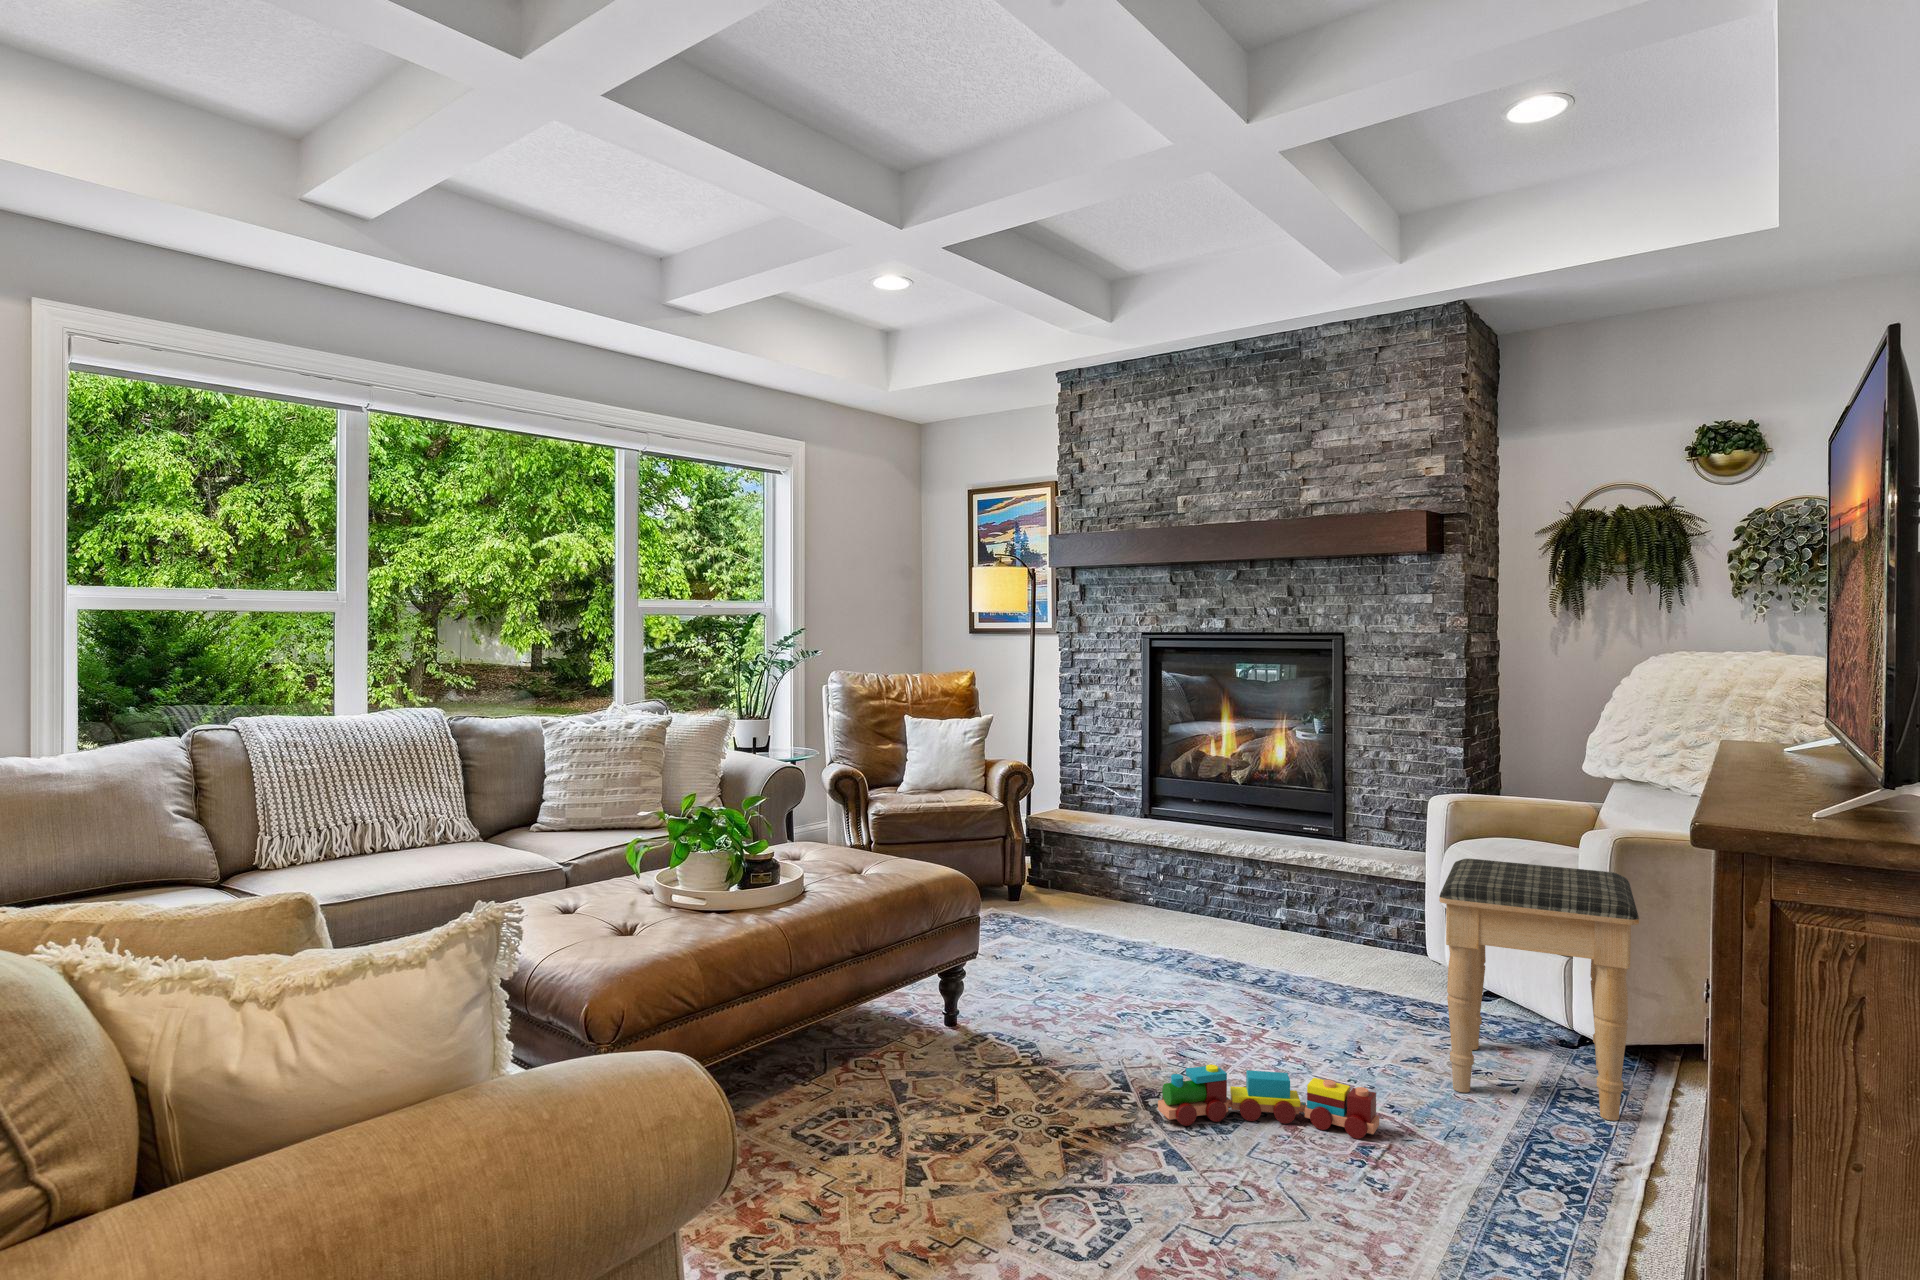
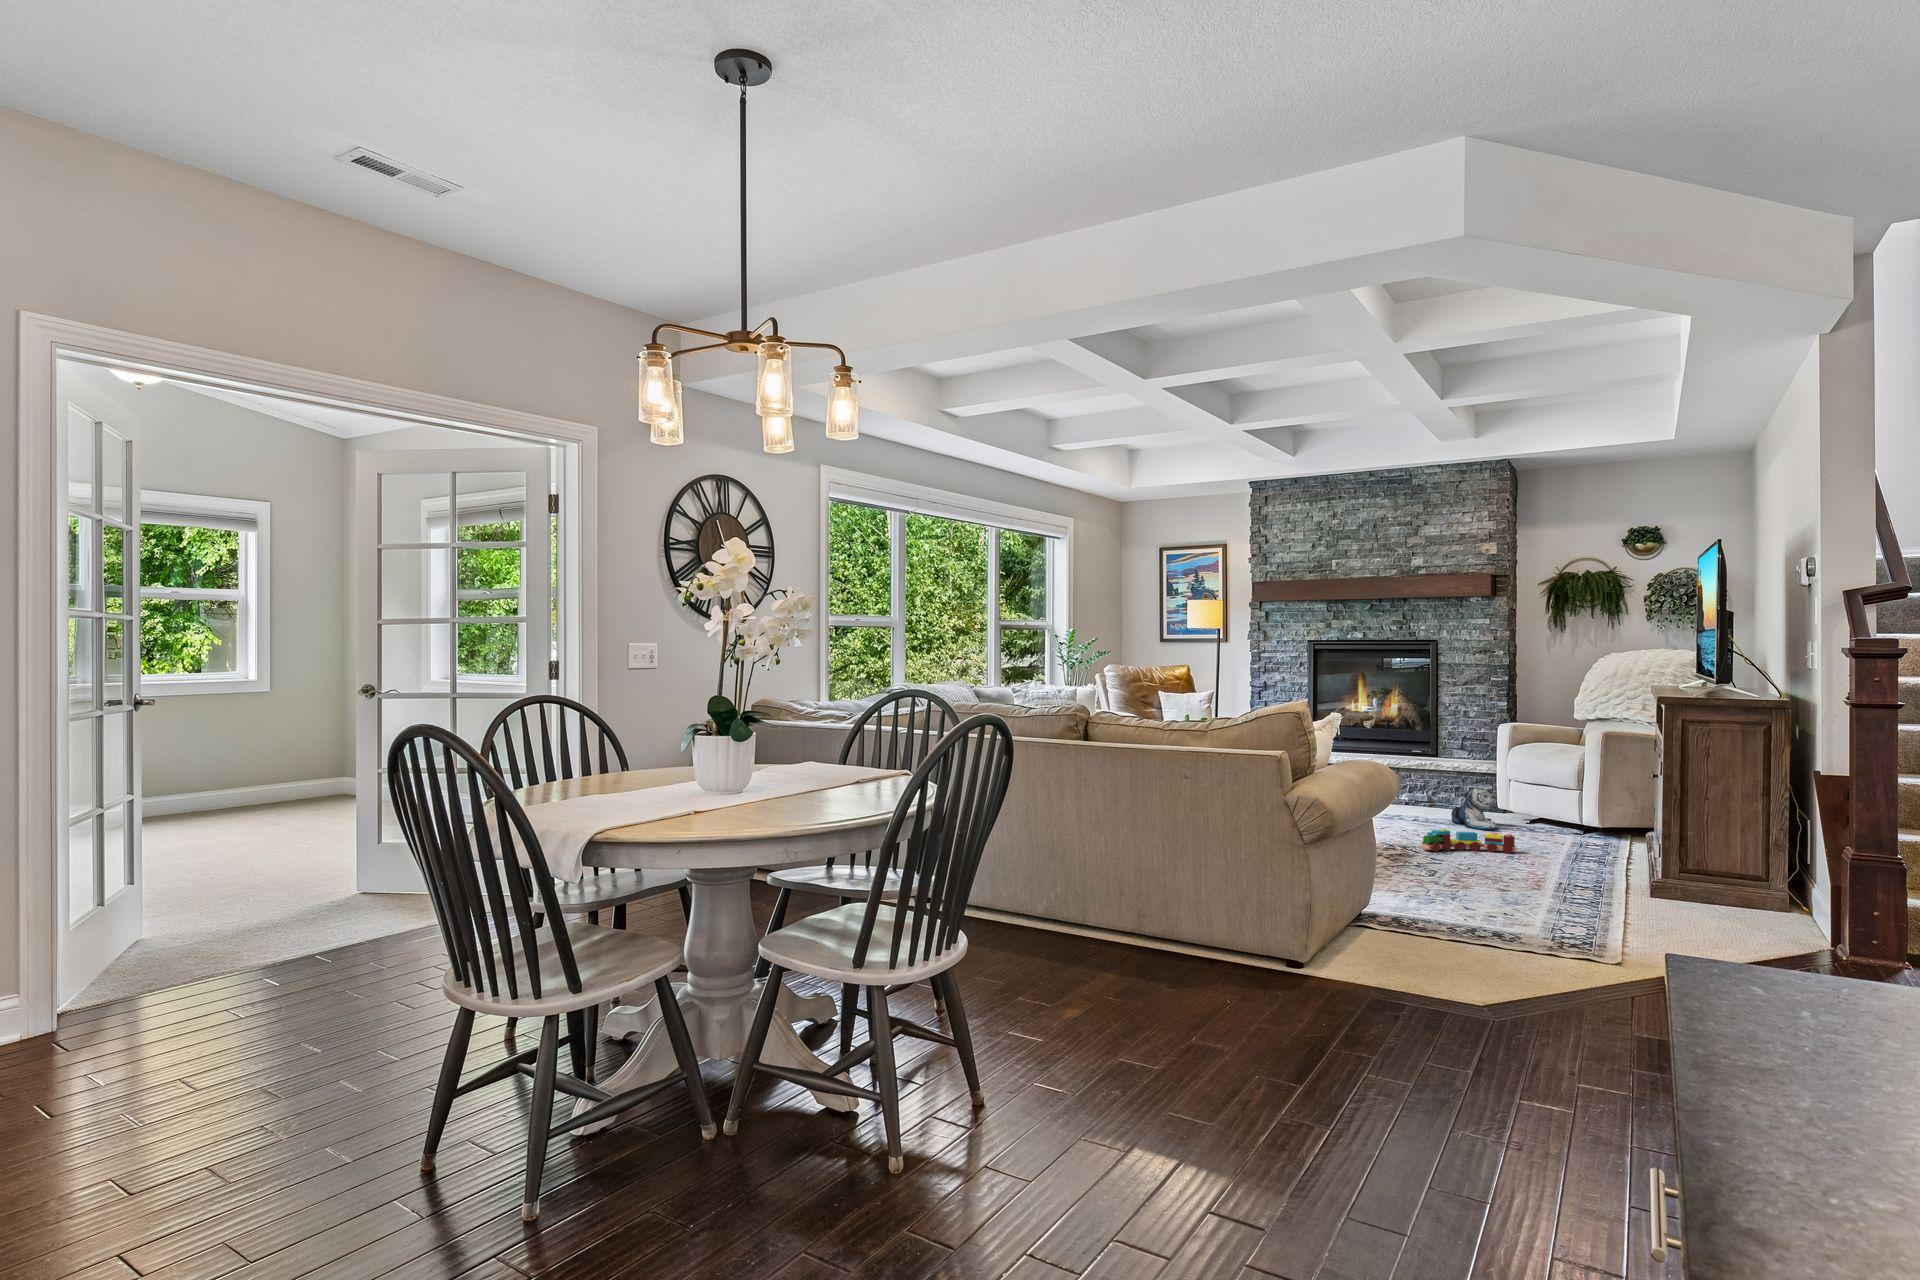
footstool: present [1439,859,1639,1121] -> none [1528,746,1619,849]
plush toy: none [1314,933,1392,1029] -> present [1451,788,1497,830]

